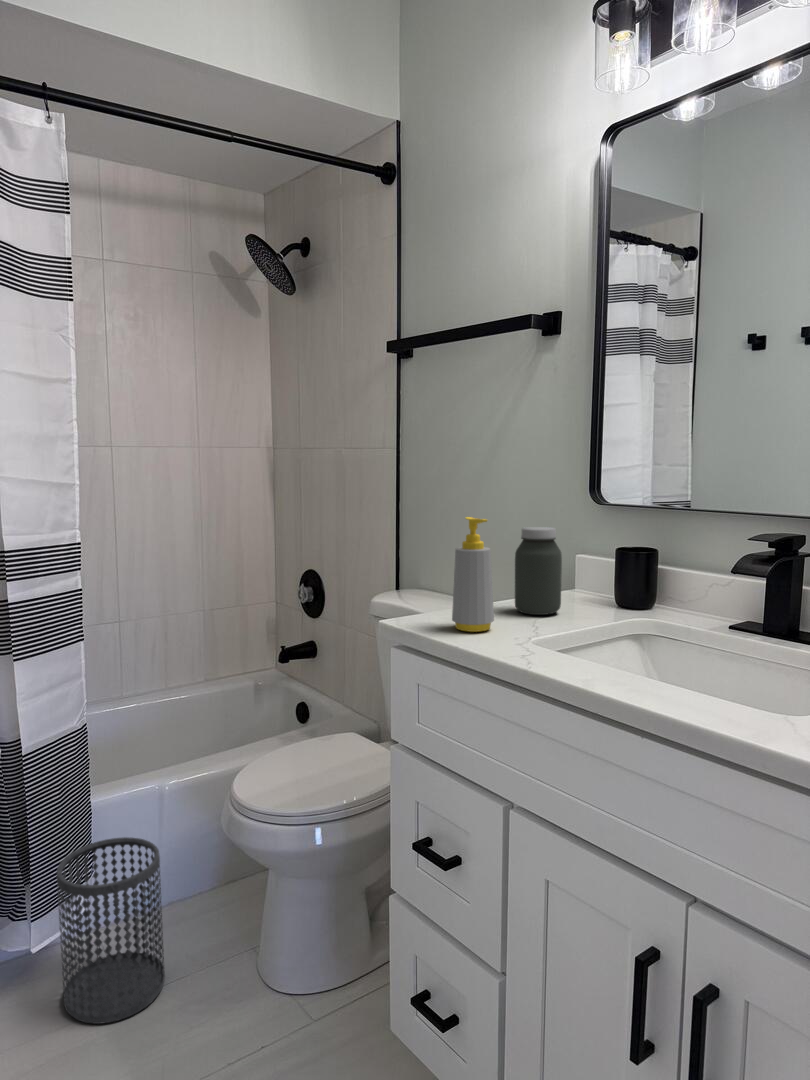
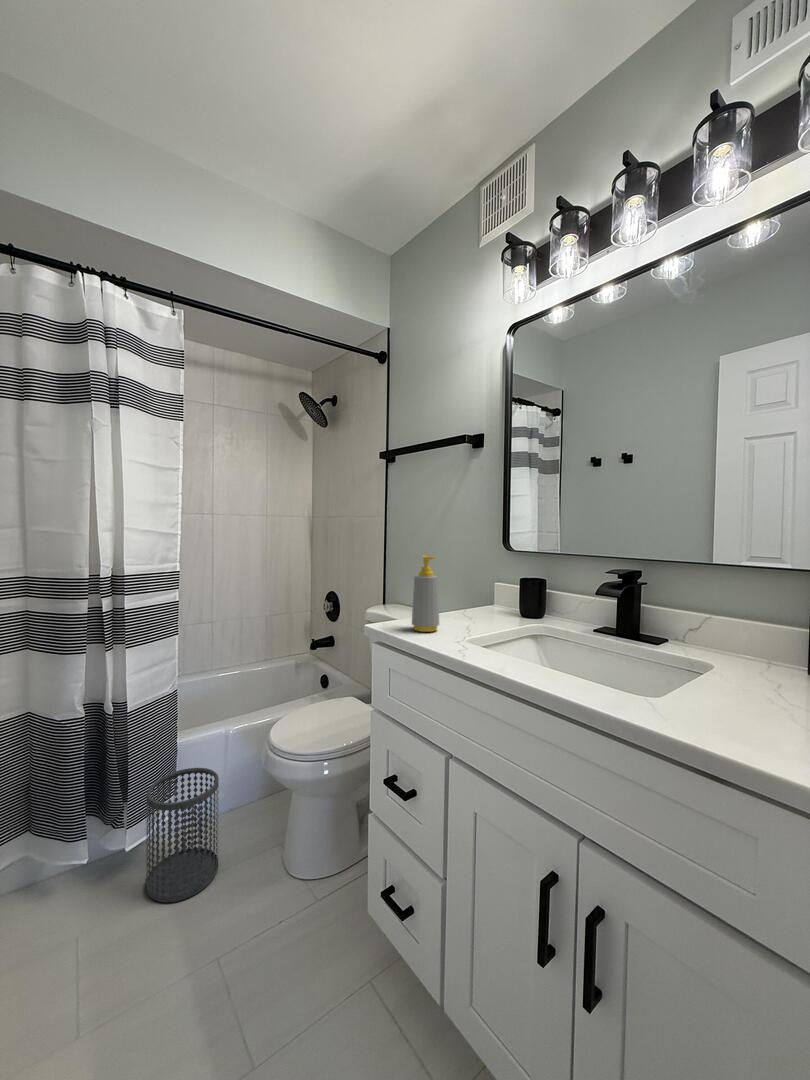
jar: present [515,527,562,615] -> none [454,564,484,622]

